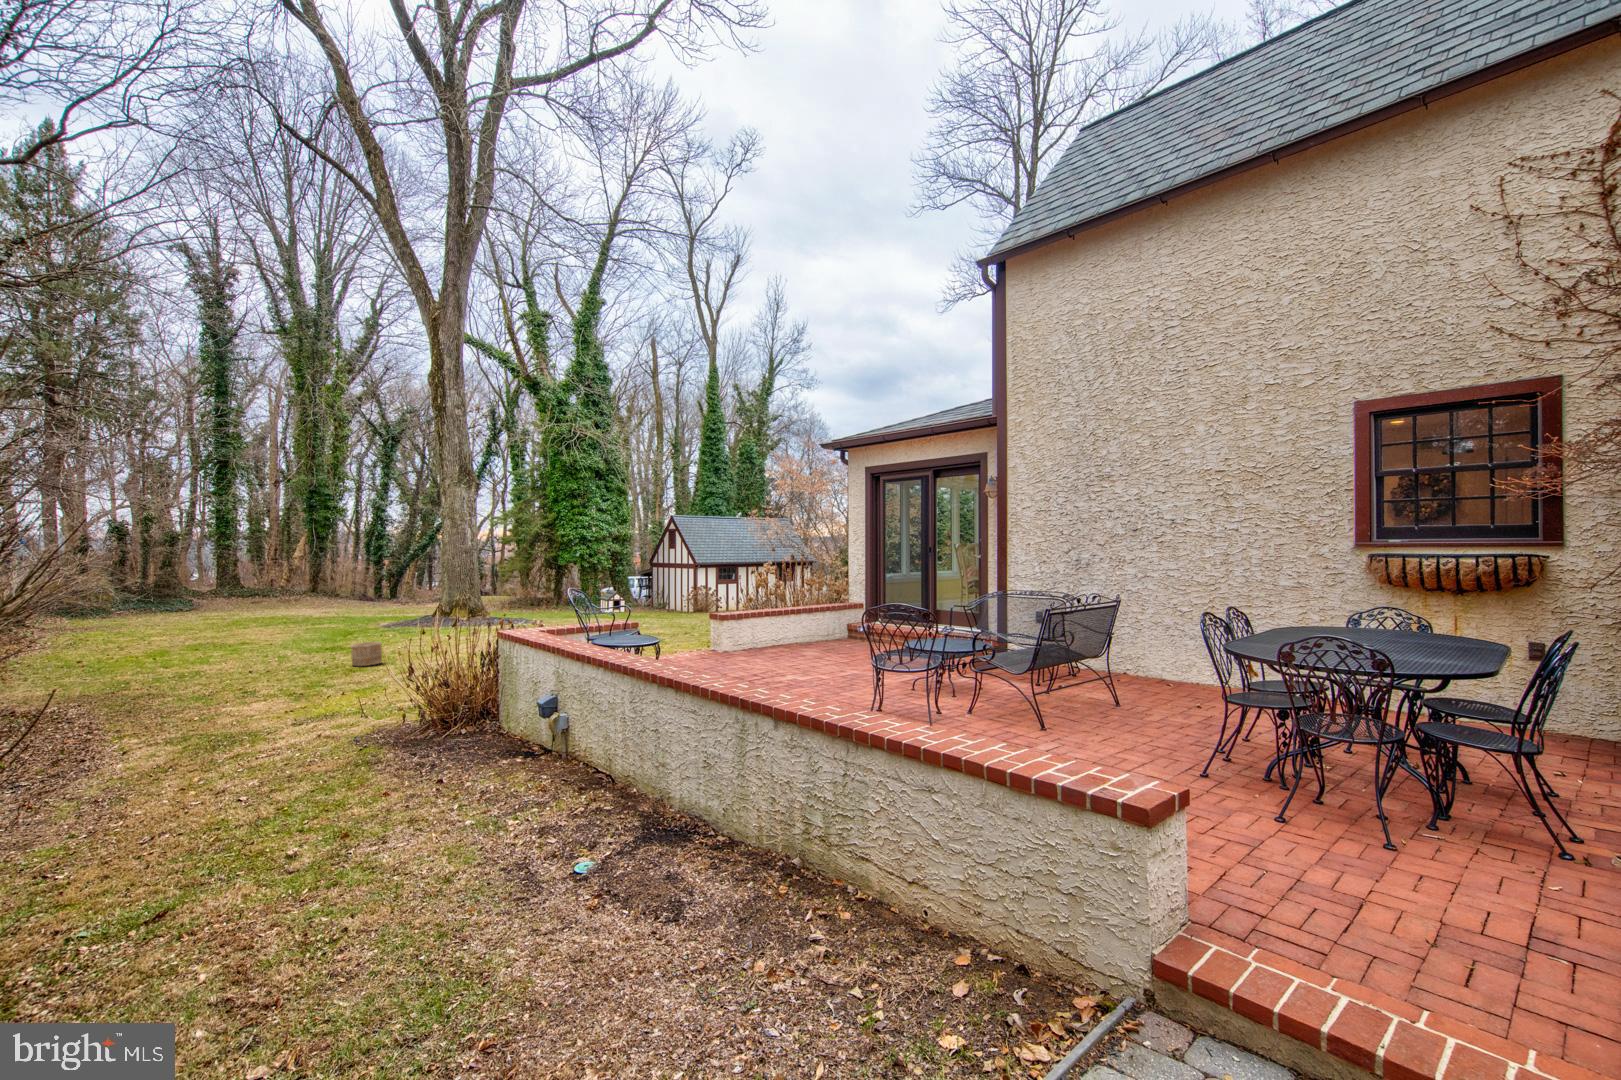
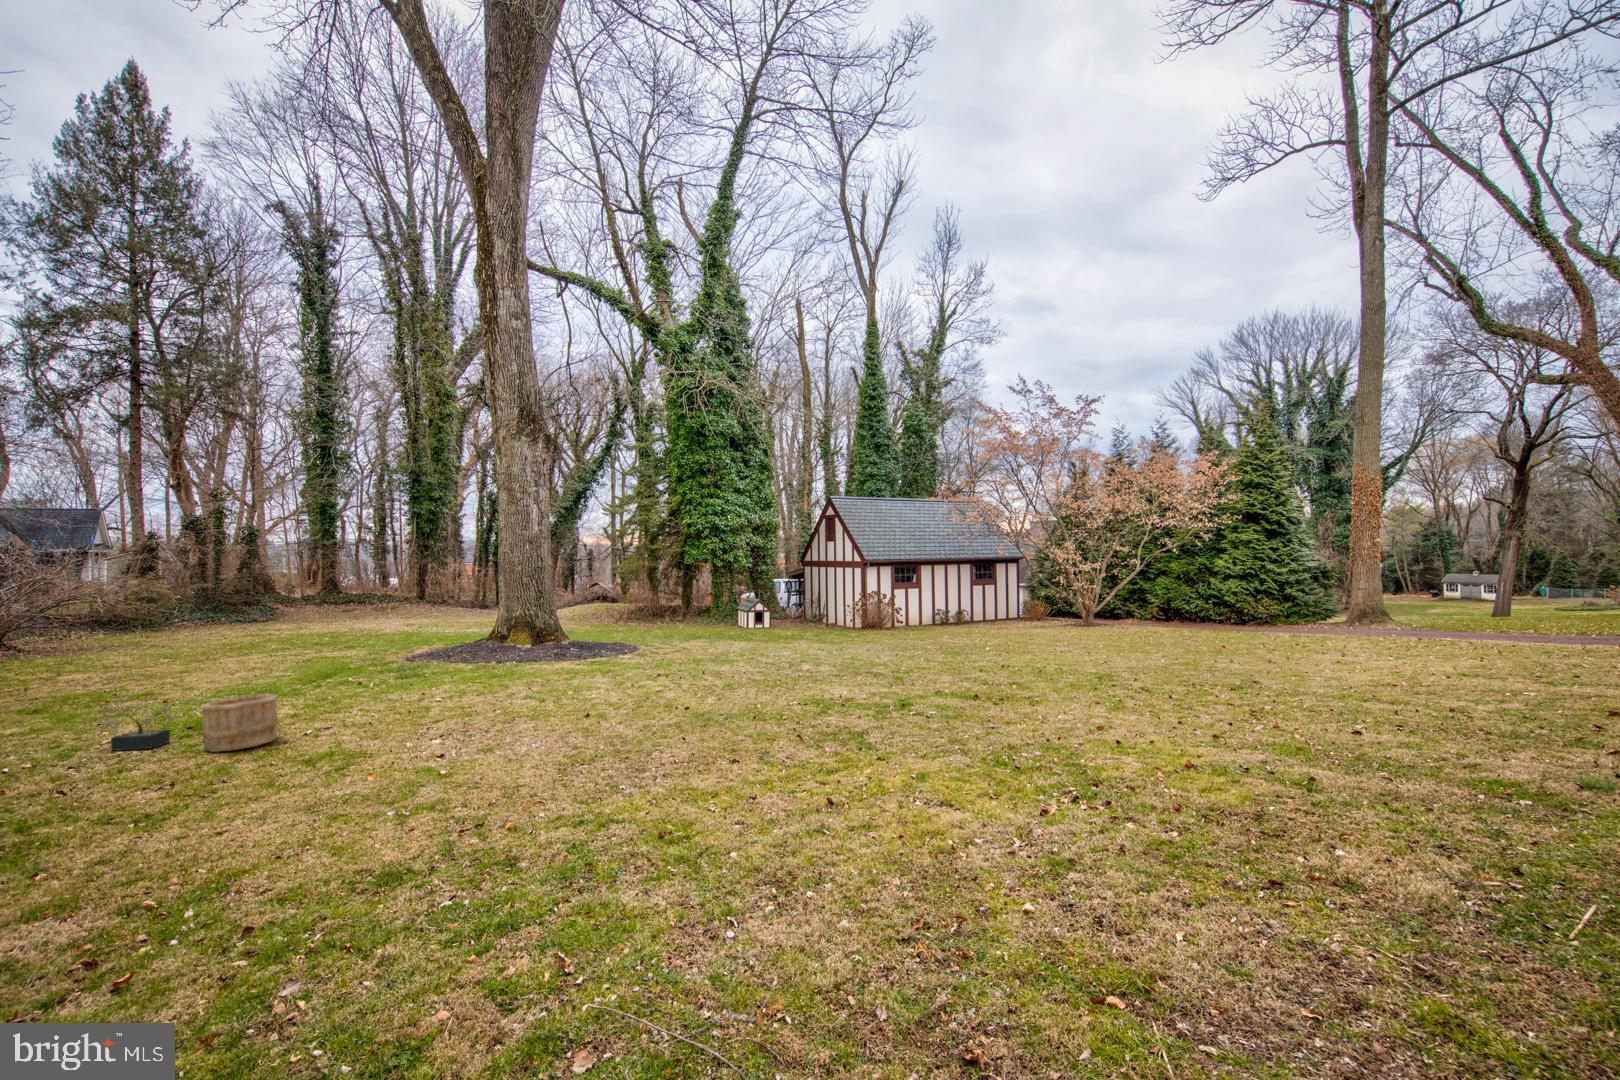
decorative plant: none [298,643,331,667] -> present [95,697,177,751]

